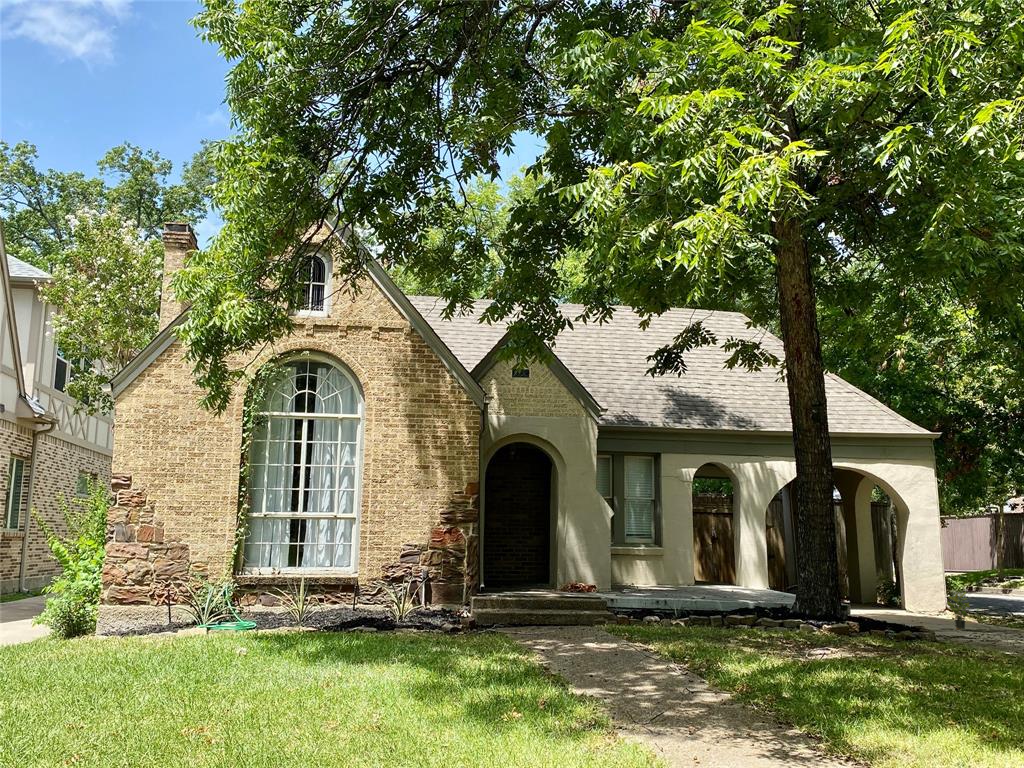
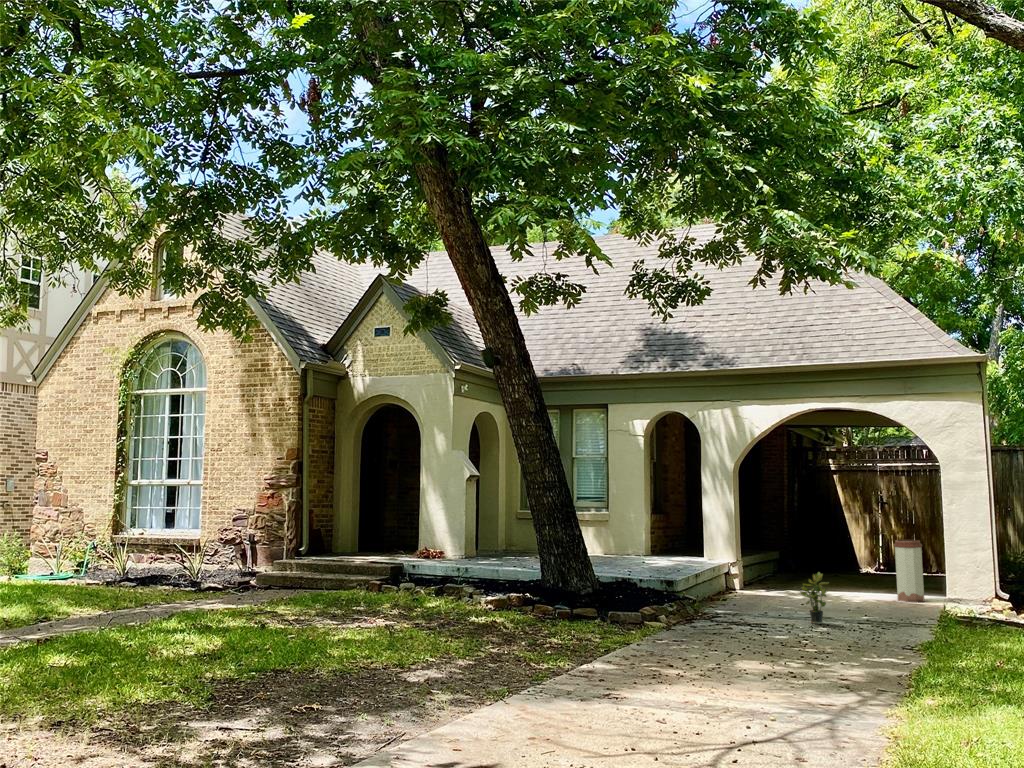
trash can: none [910,568,934,615] -> present [894,540,924,603]

